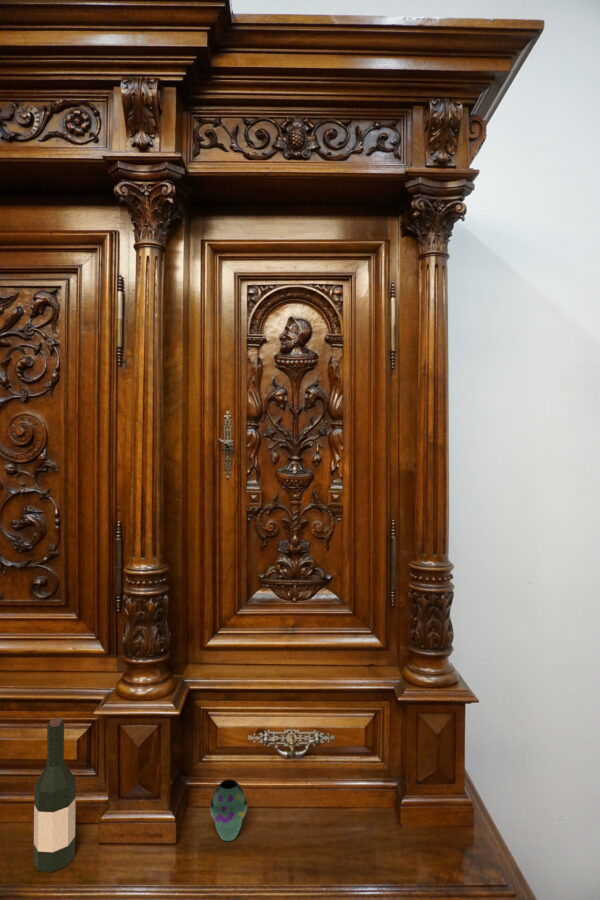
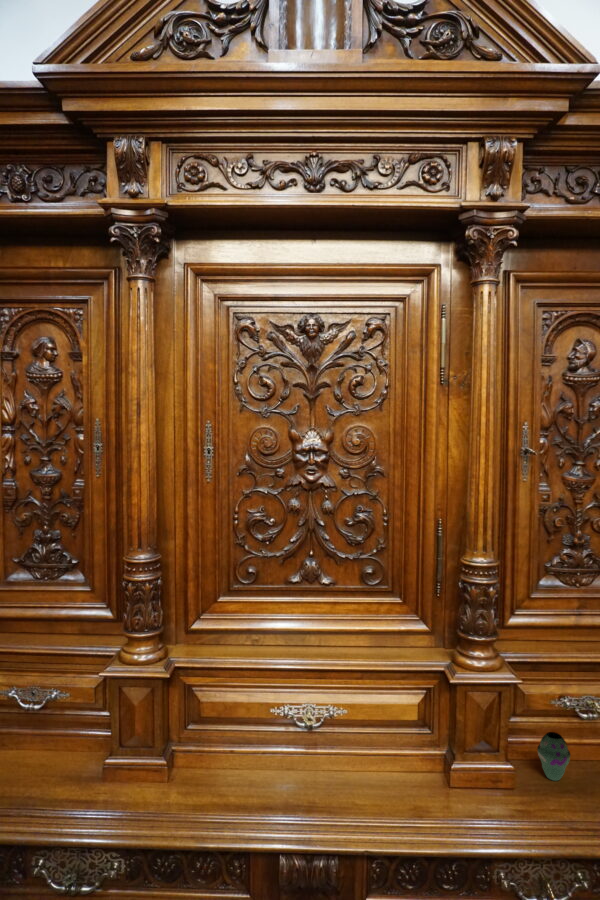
wine bottle: present [34,718,76,872] -> none [416,686,449,809]

